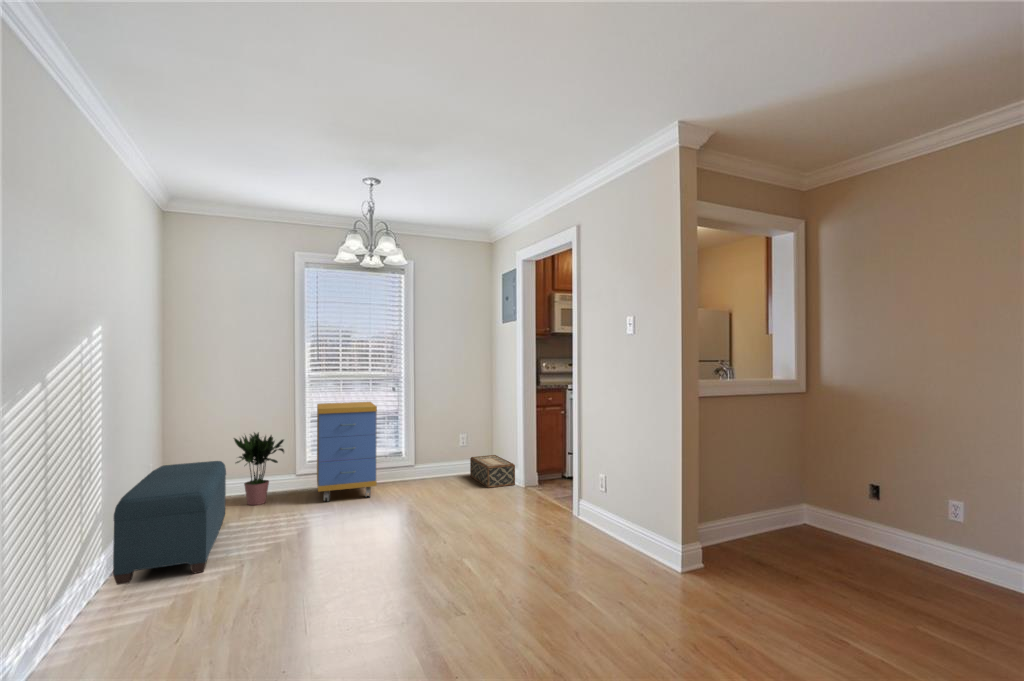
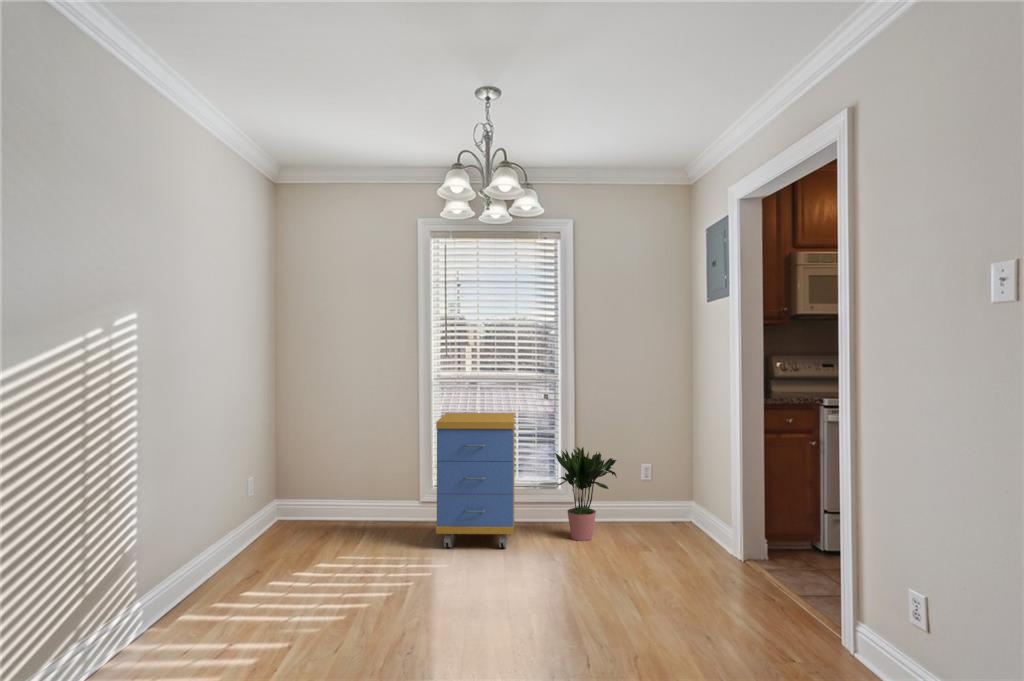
potted plant: present [234,433,284,505] -> present [555,447,617,541]
woven basket: present [470,455,515,488] -> none [658,501,725,555]
bench: present [113,461,226,585] -> none [142,484,319,646]

